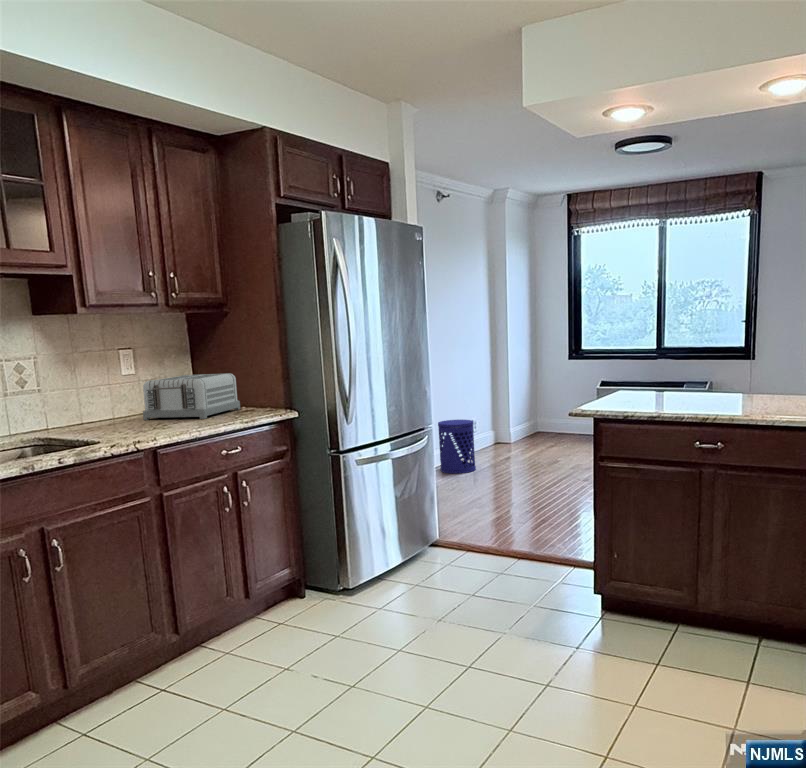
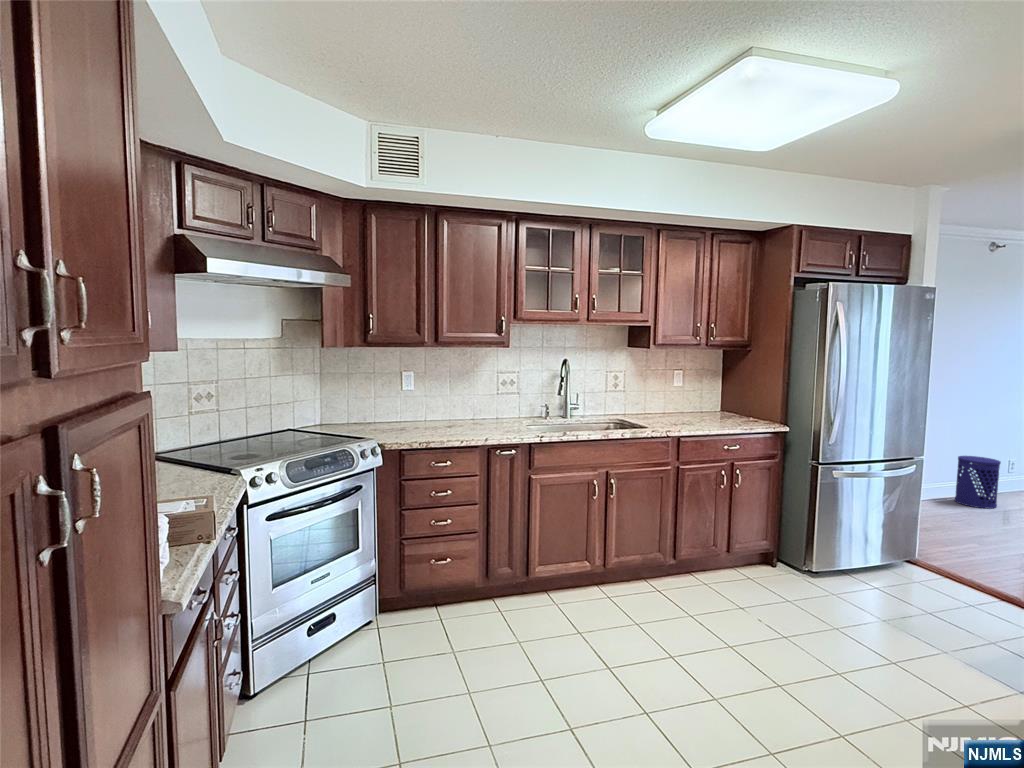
toaster: present [143,373,240,420] -> none [681,390,749,423]

